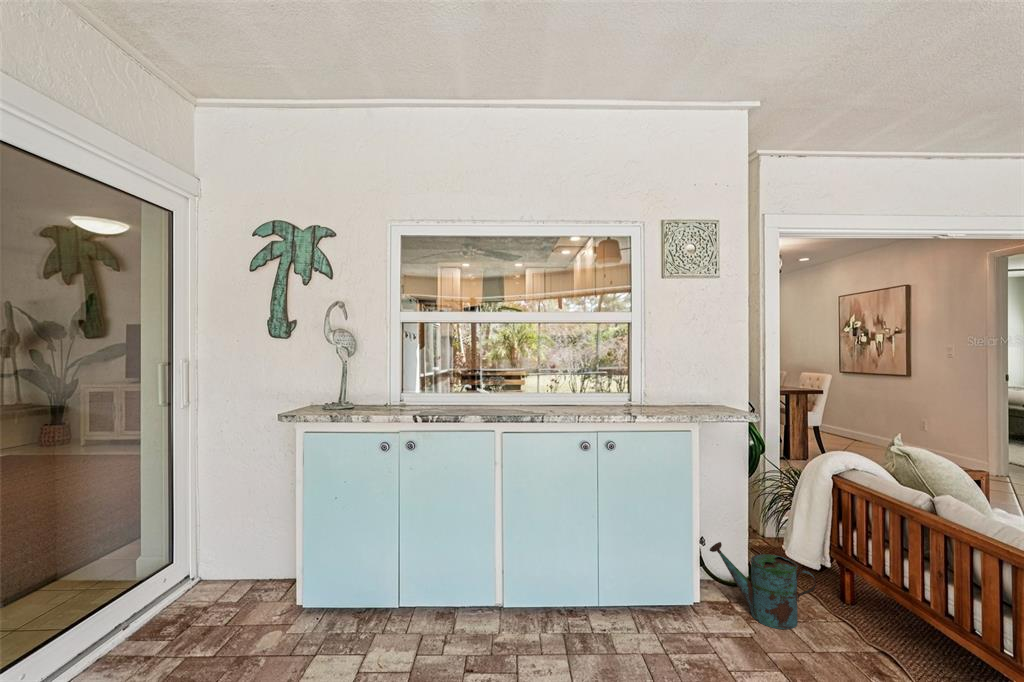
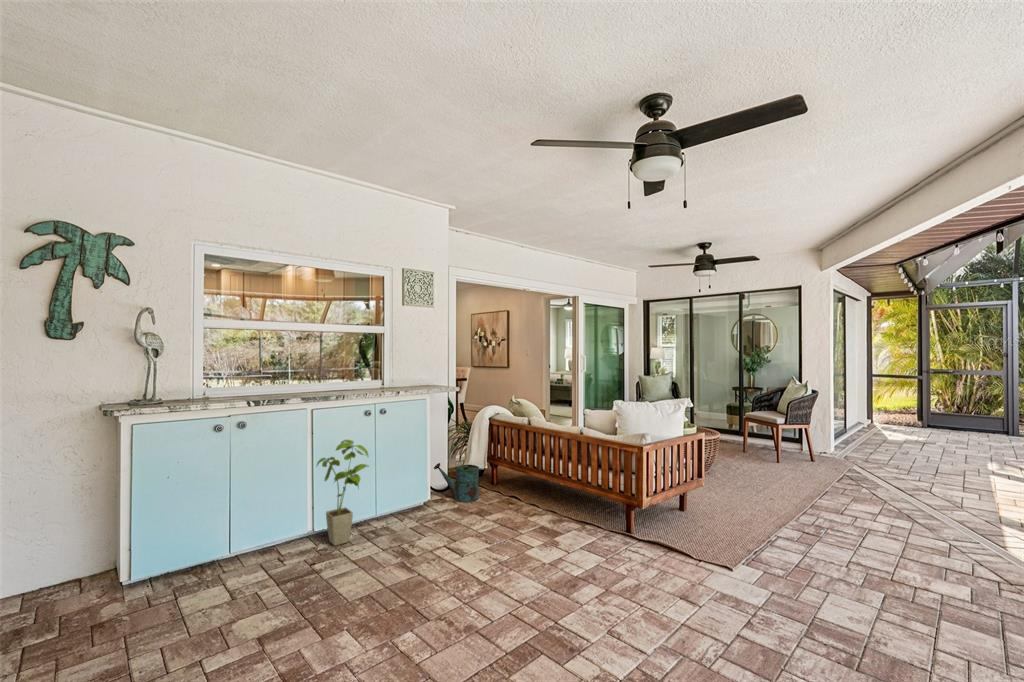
house plant: none [502,487,583,646] -> present [317,440,368,546]

